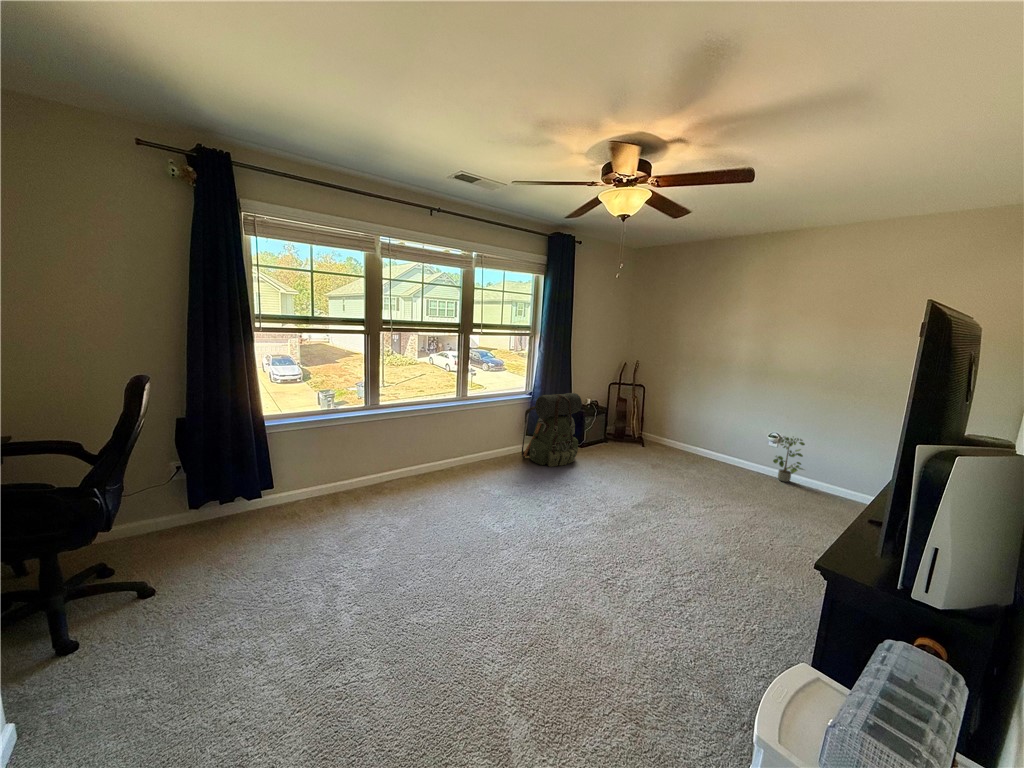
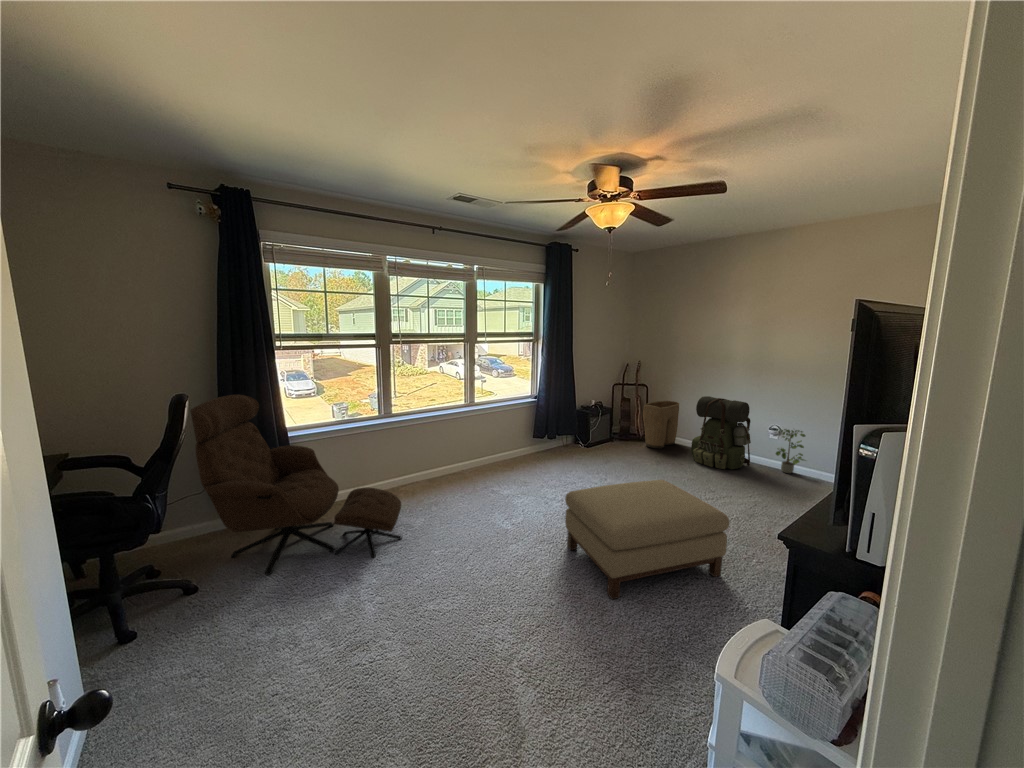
lounge chair: none [154,378,386,577] -> present [190,395,402,575]
backpack: present [522,393,582,467] -> present [691,396,751,469]
laundry basket: none [638,402,676,451] -> present [643,401,679,448]
ottoman: none [561,487,736,616] -> present [565,480,729,599]

